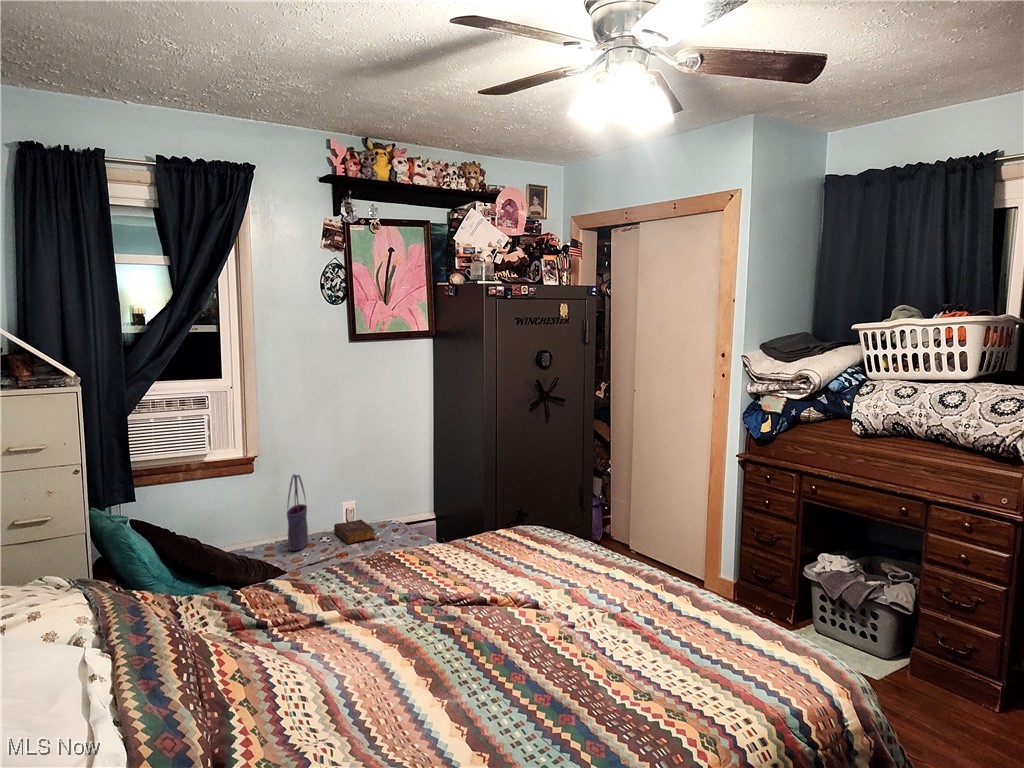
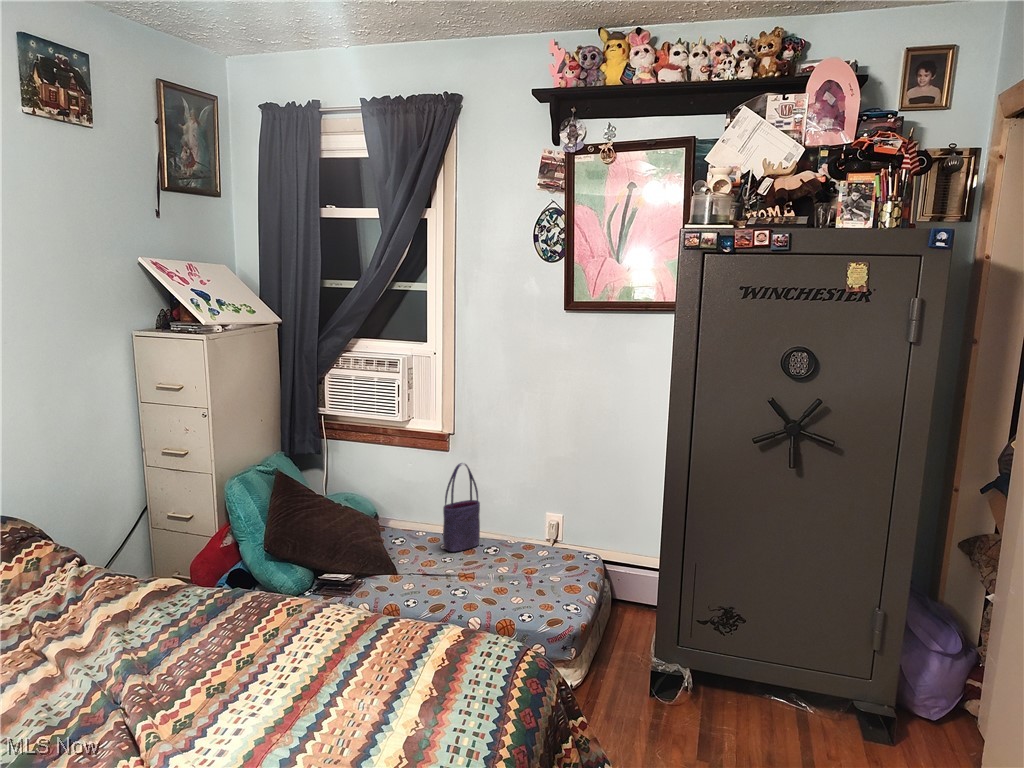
book: present [334,519,375,544] -> none [498,537,548,571]

